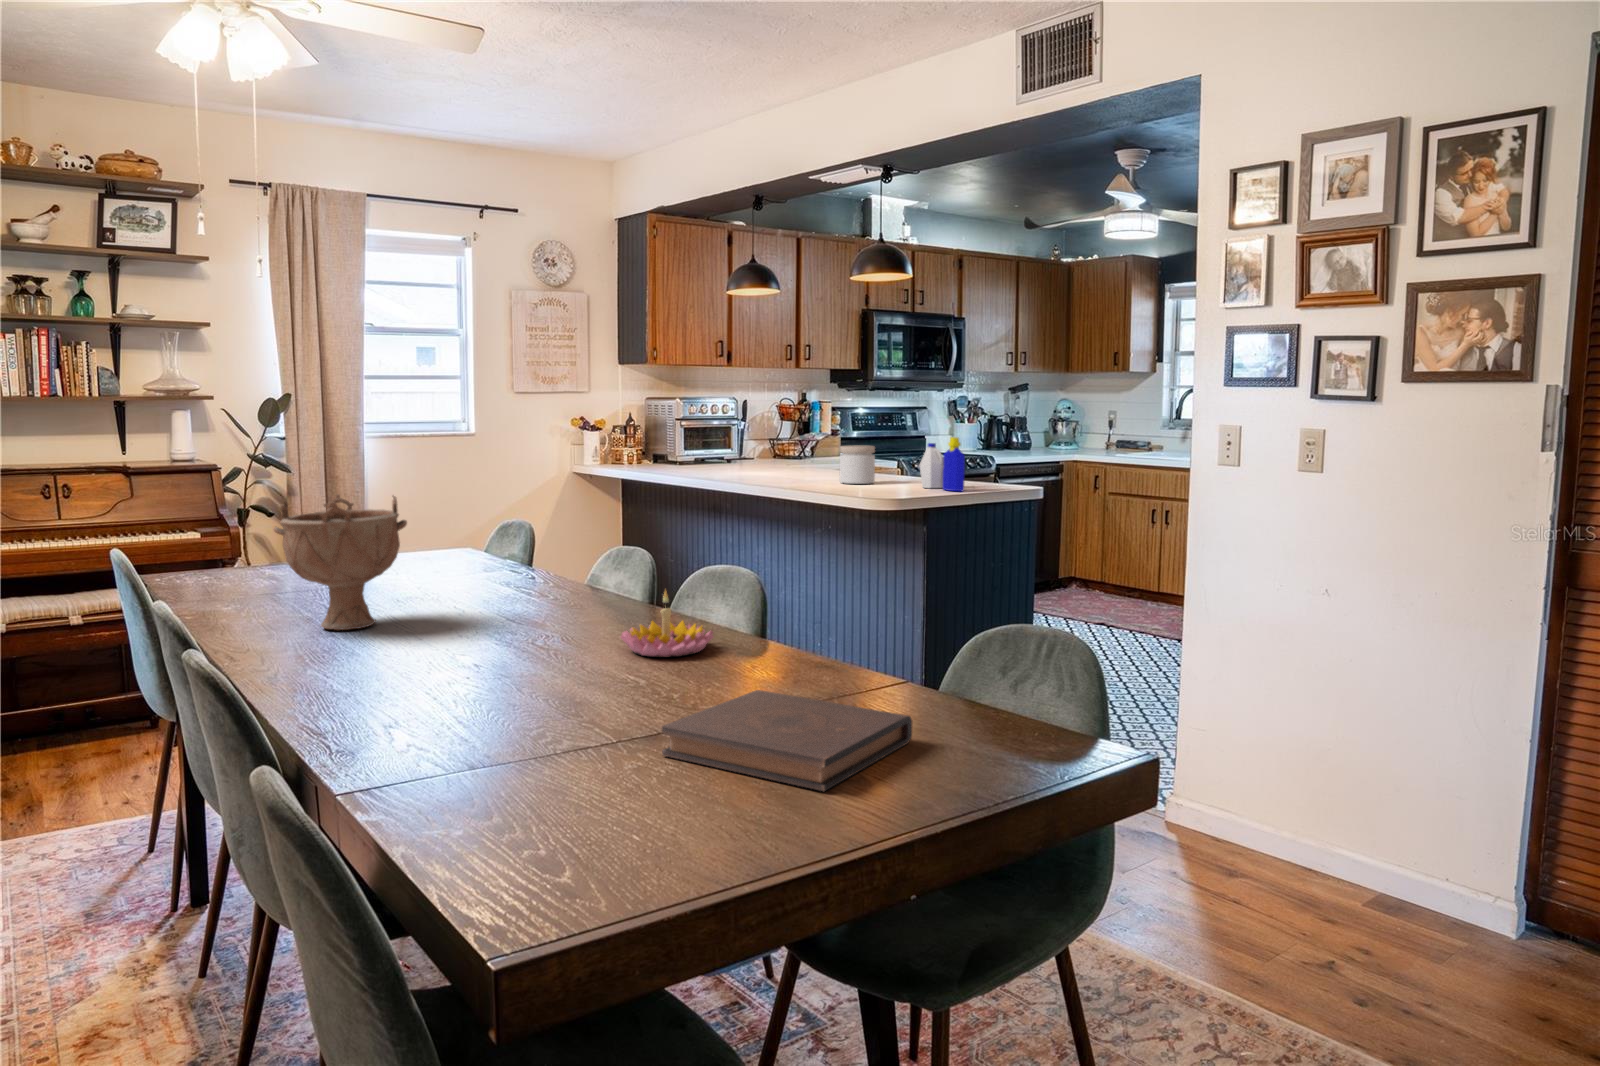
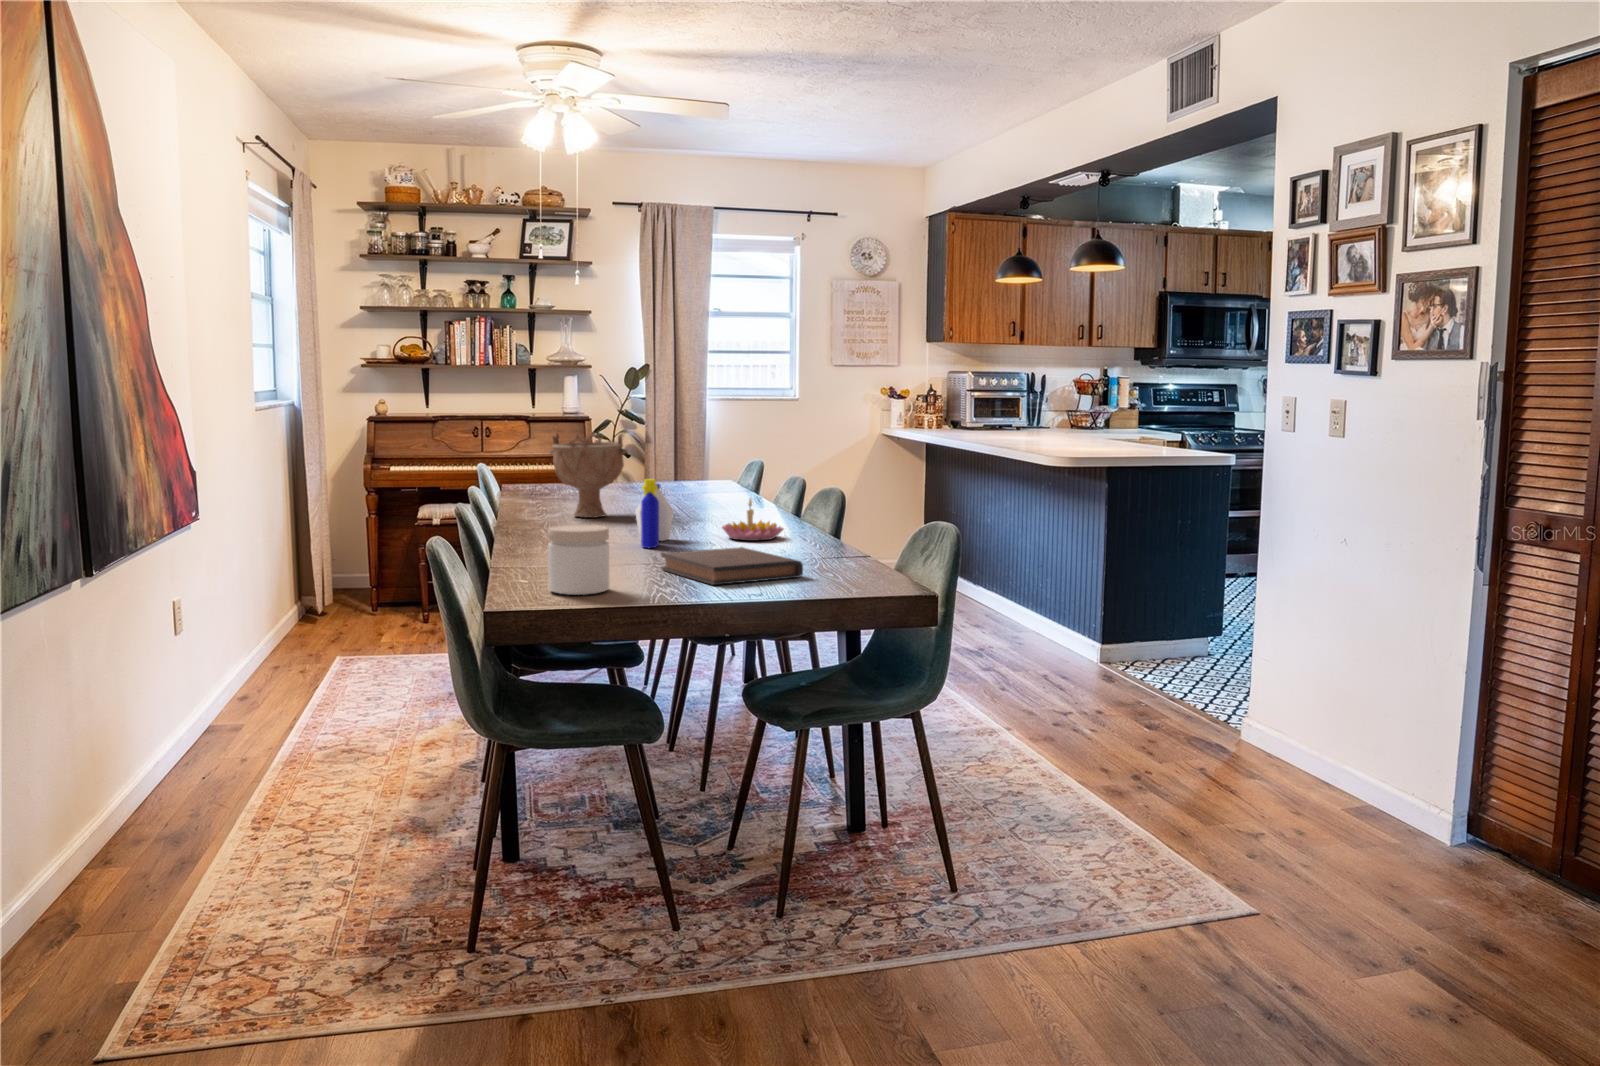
bottle: present [919,437,965,491] -> present [635,479,673,548]
jar: present [840,446,875,484] -> present [548,525,609,595]

